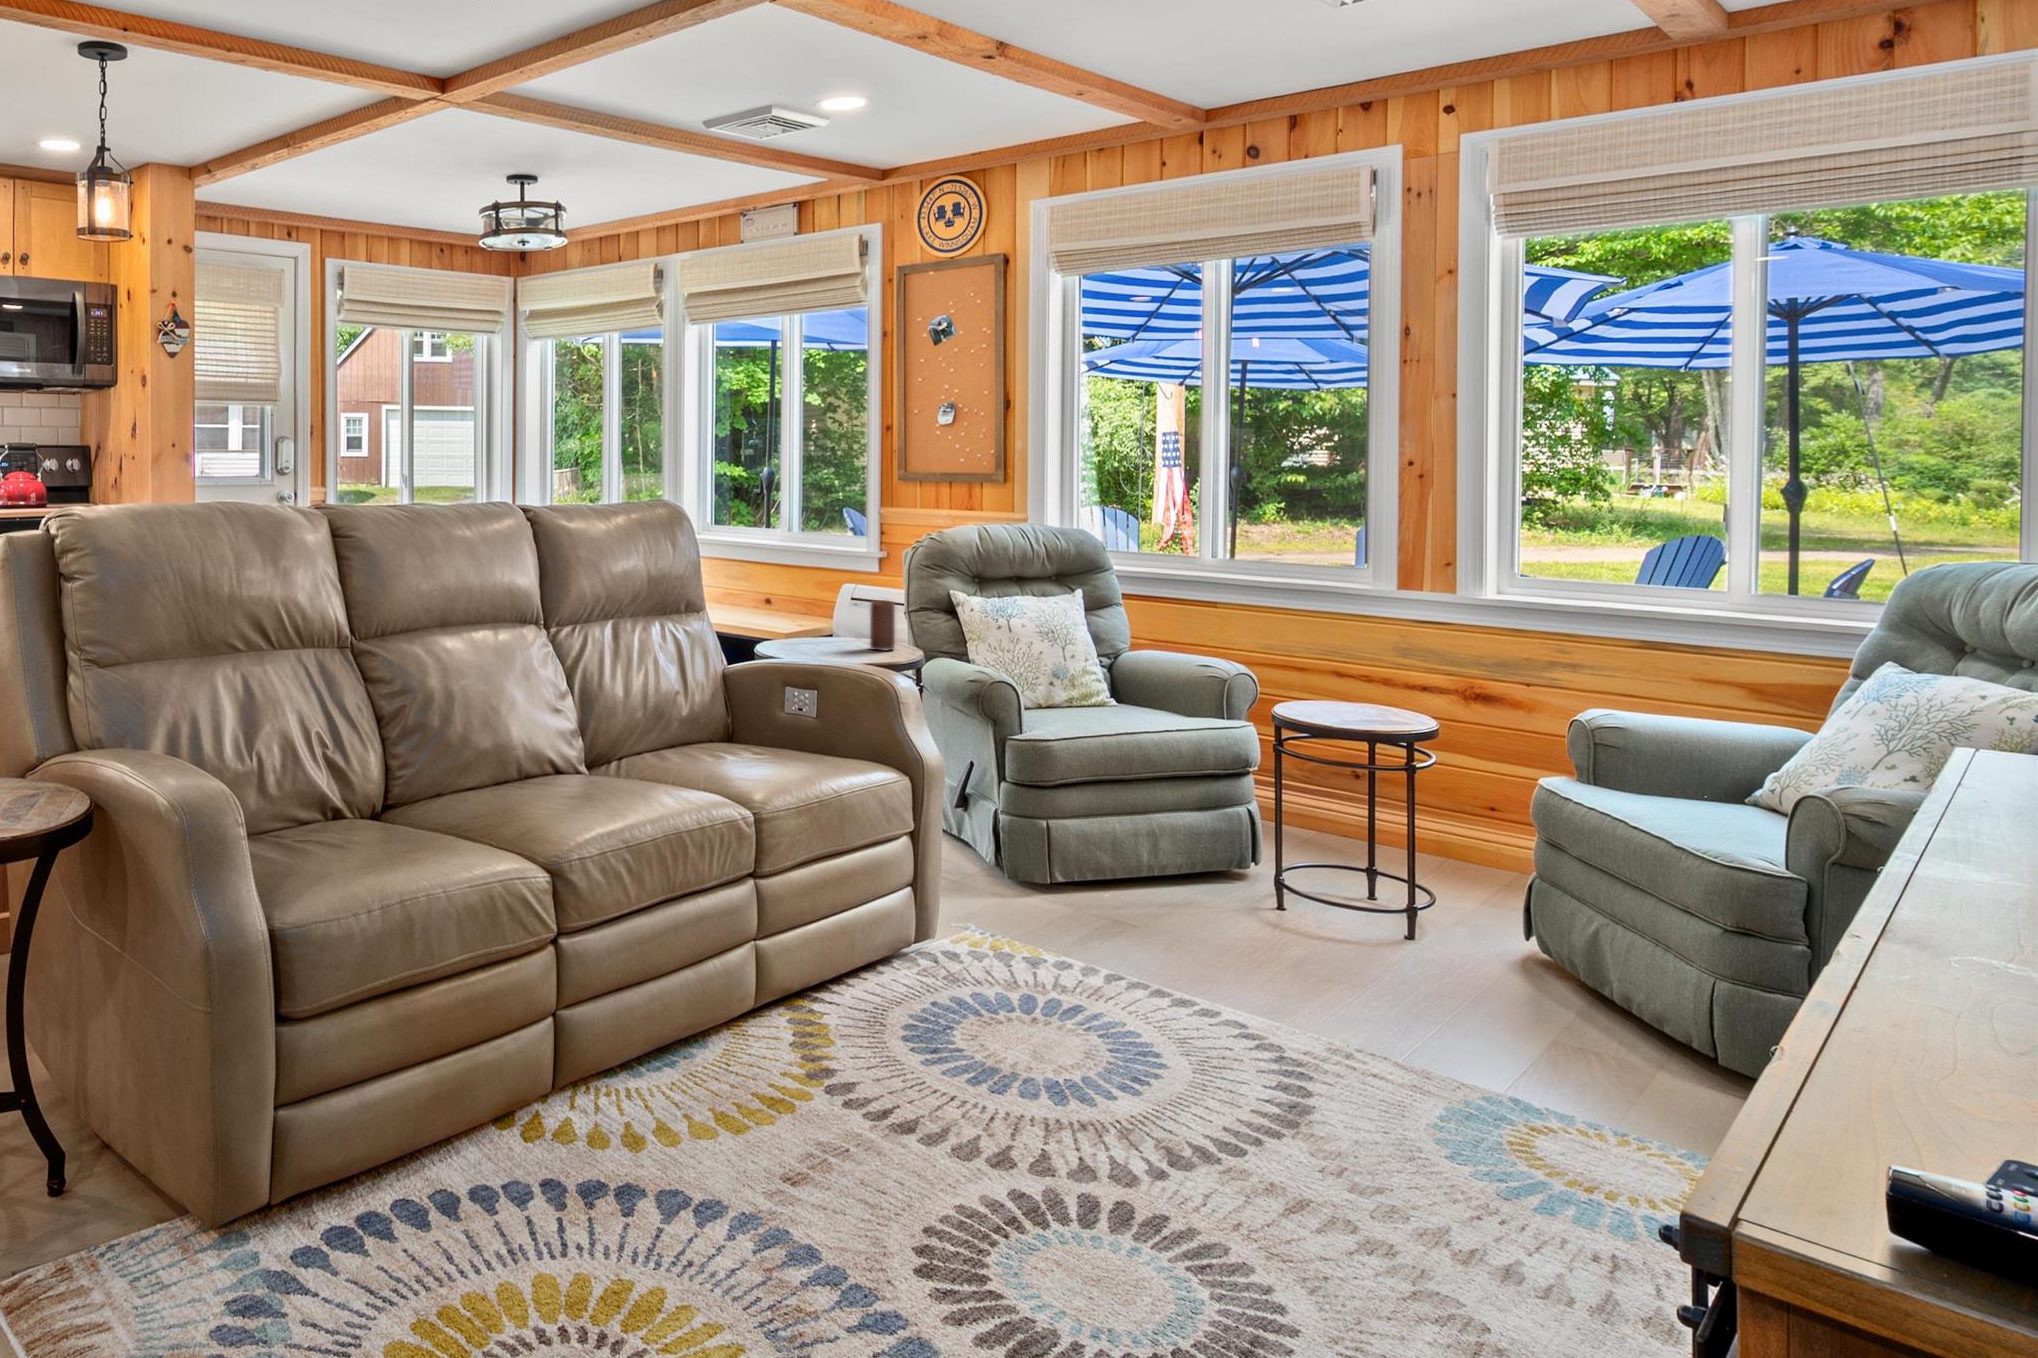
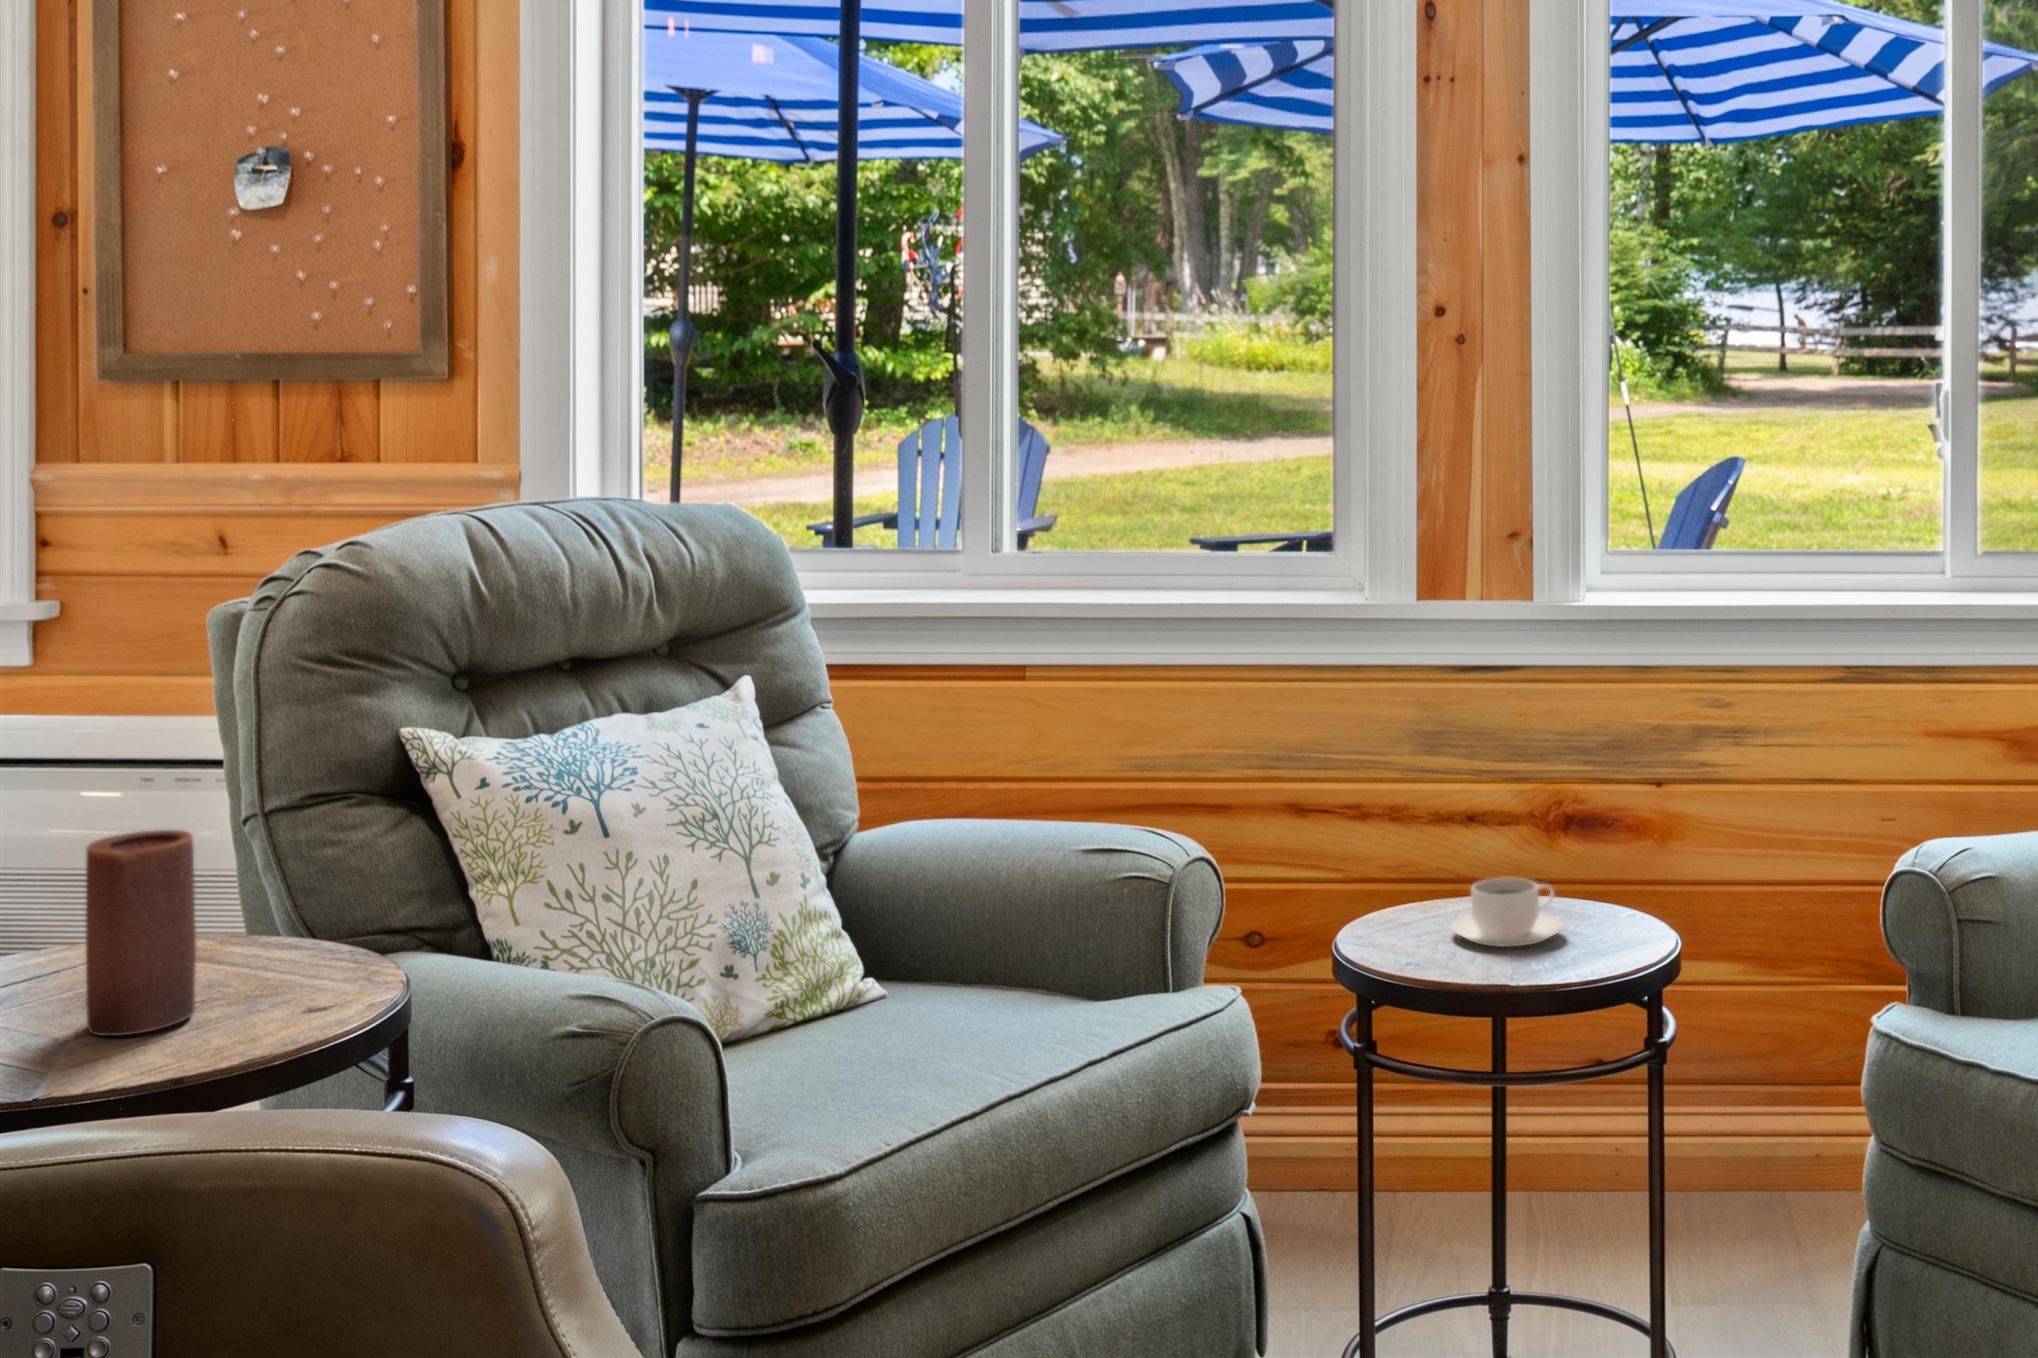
coffee cup: none [1311,690,1362,713] -> present [1450,878,1564,947]

